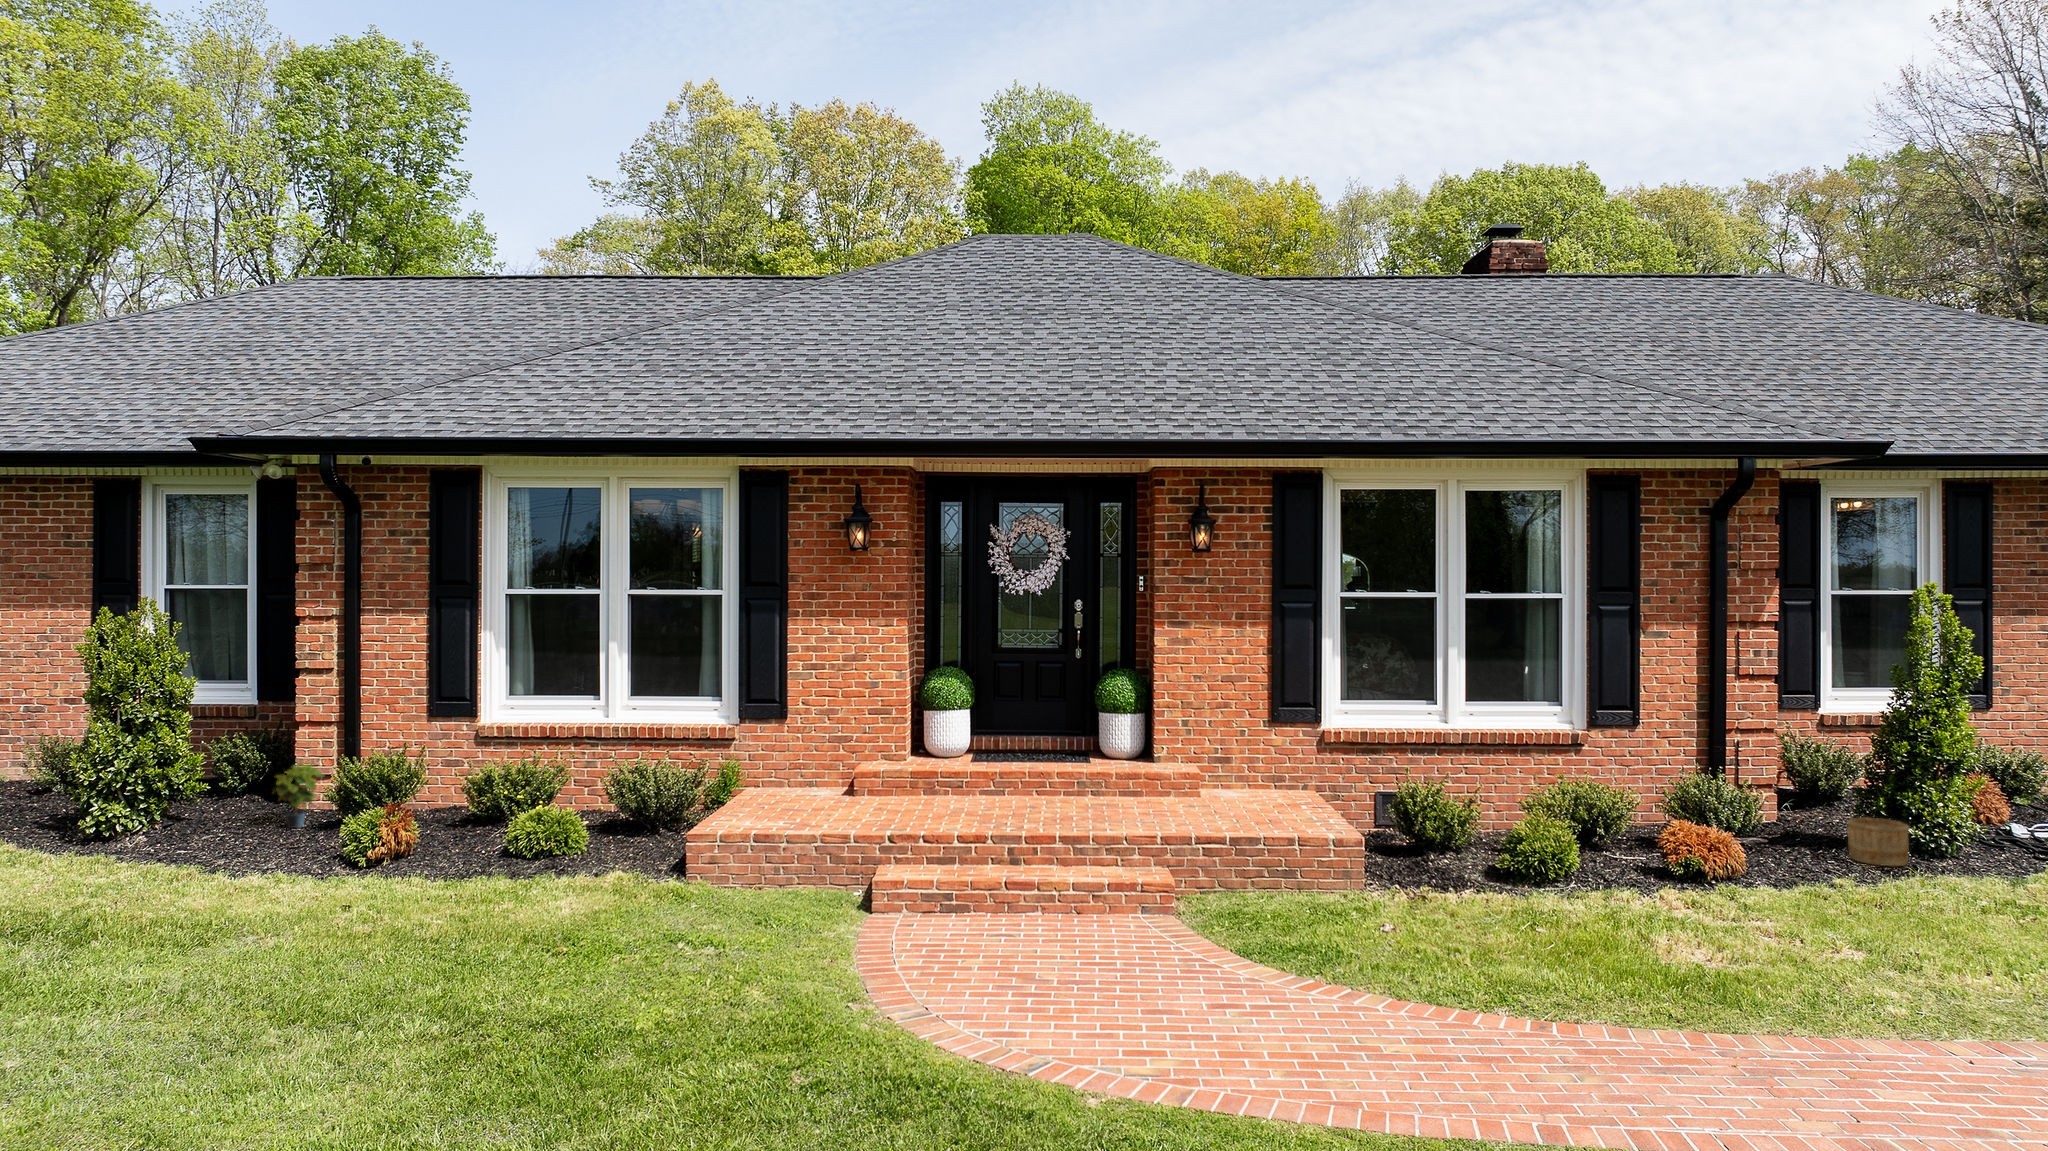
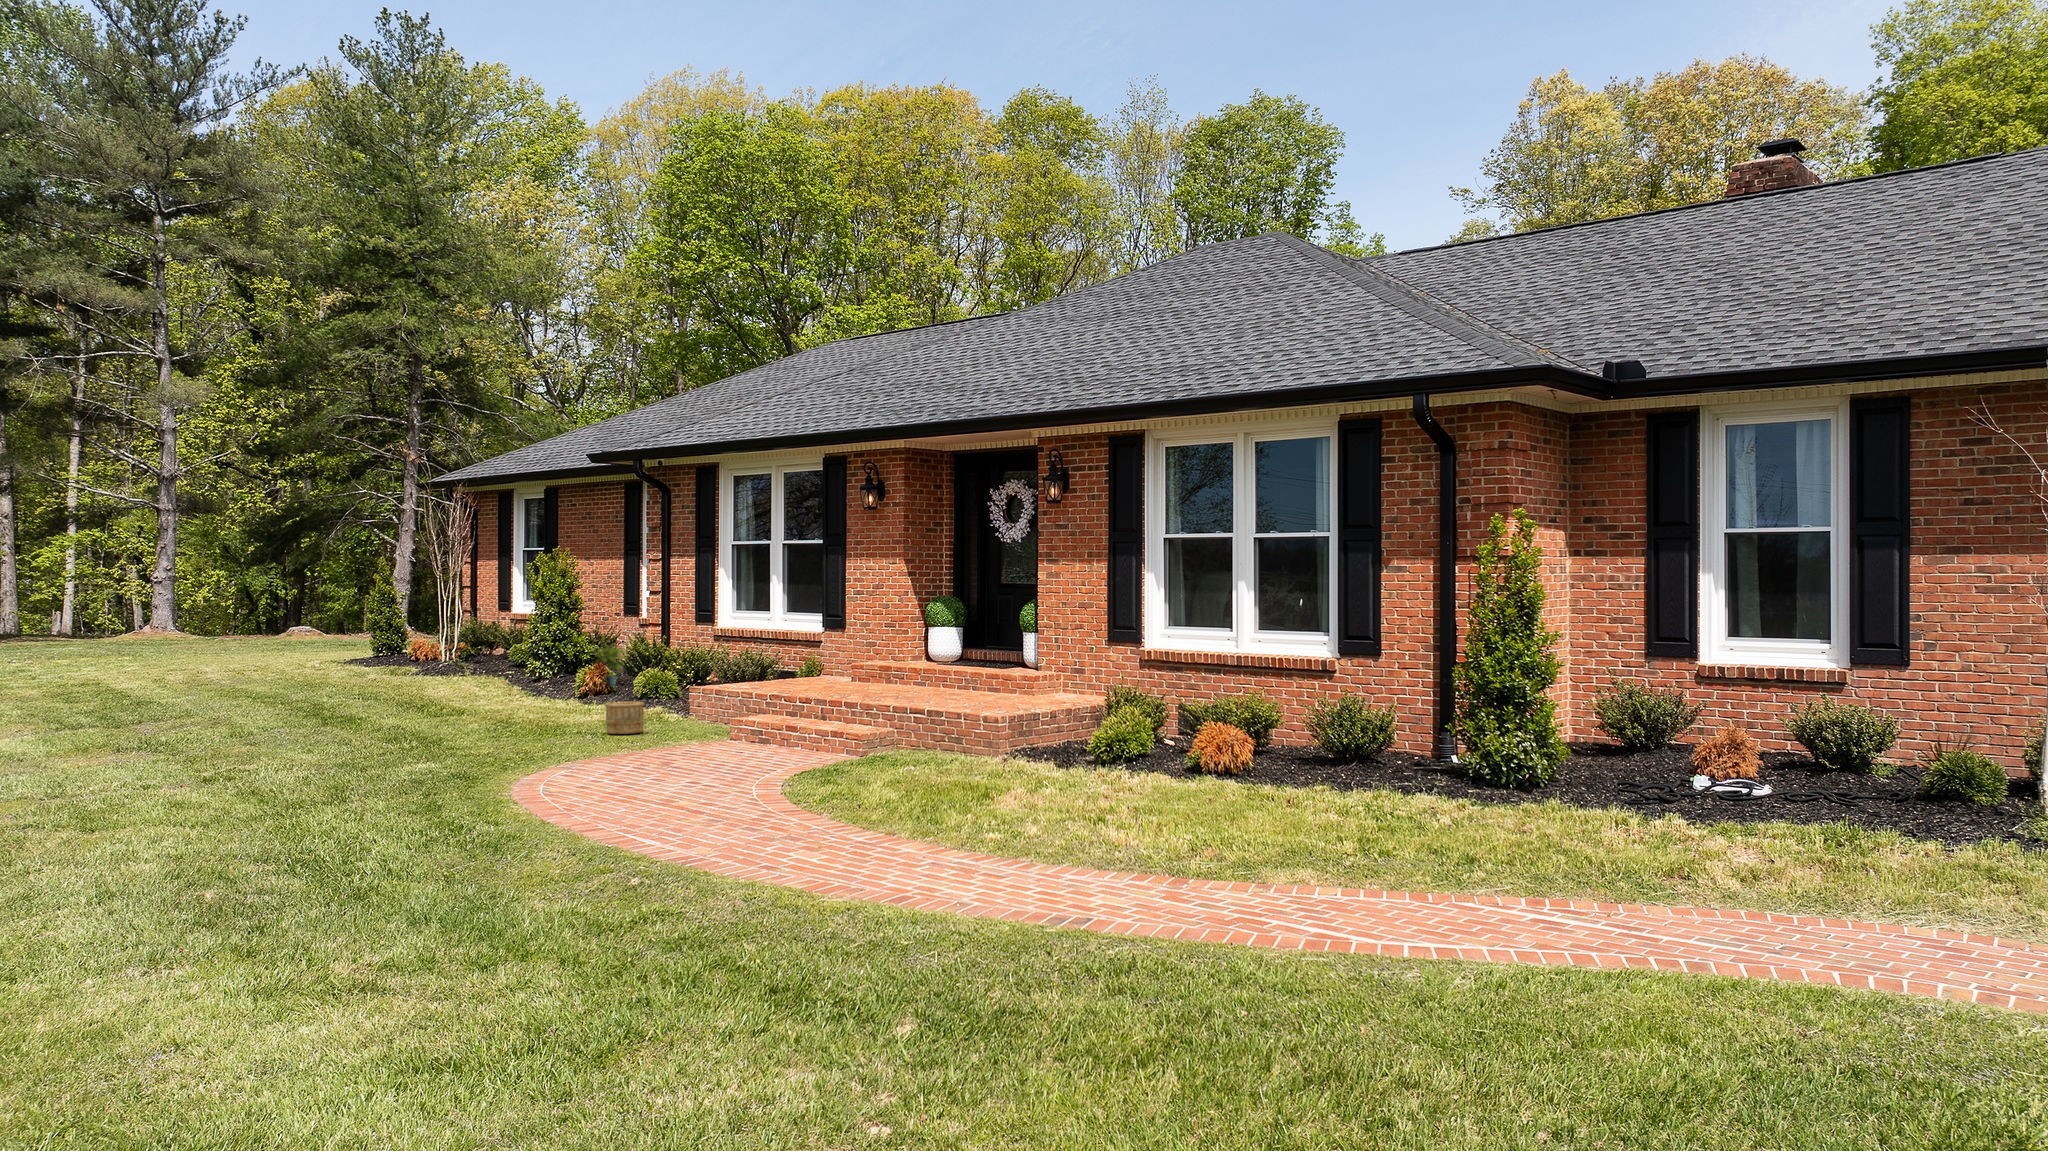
wooden bucket: present [1847,817,1909,866] -> present [605,701,644,734]

